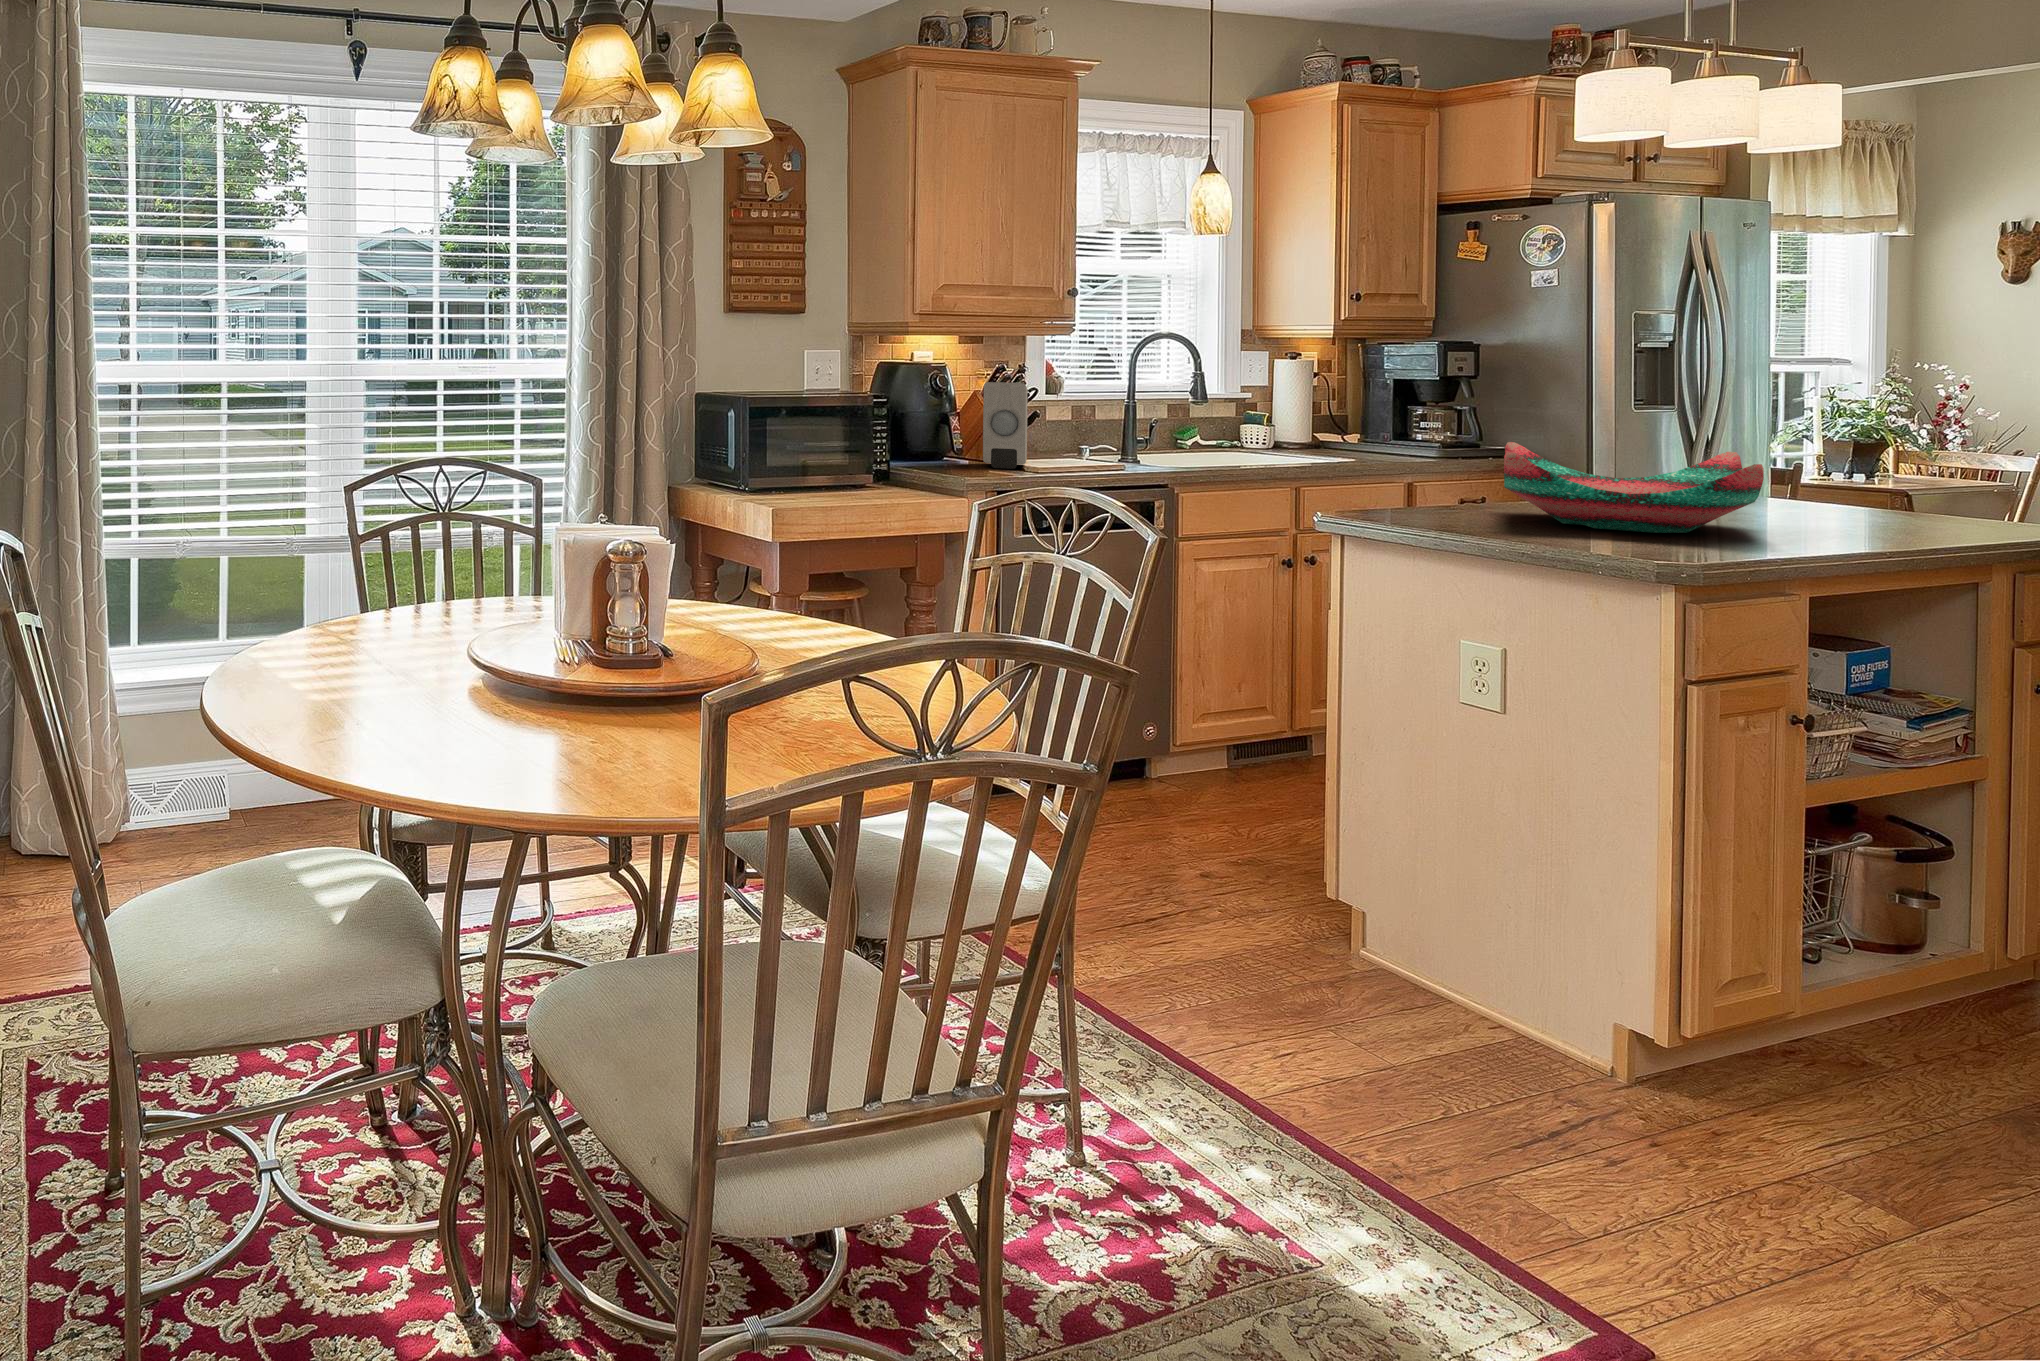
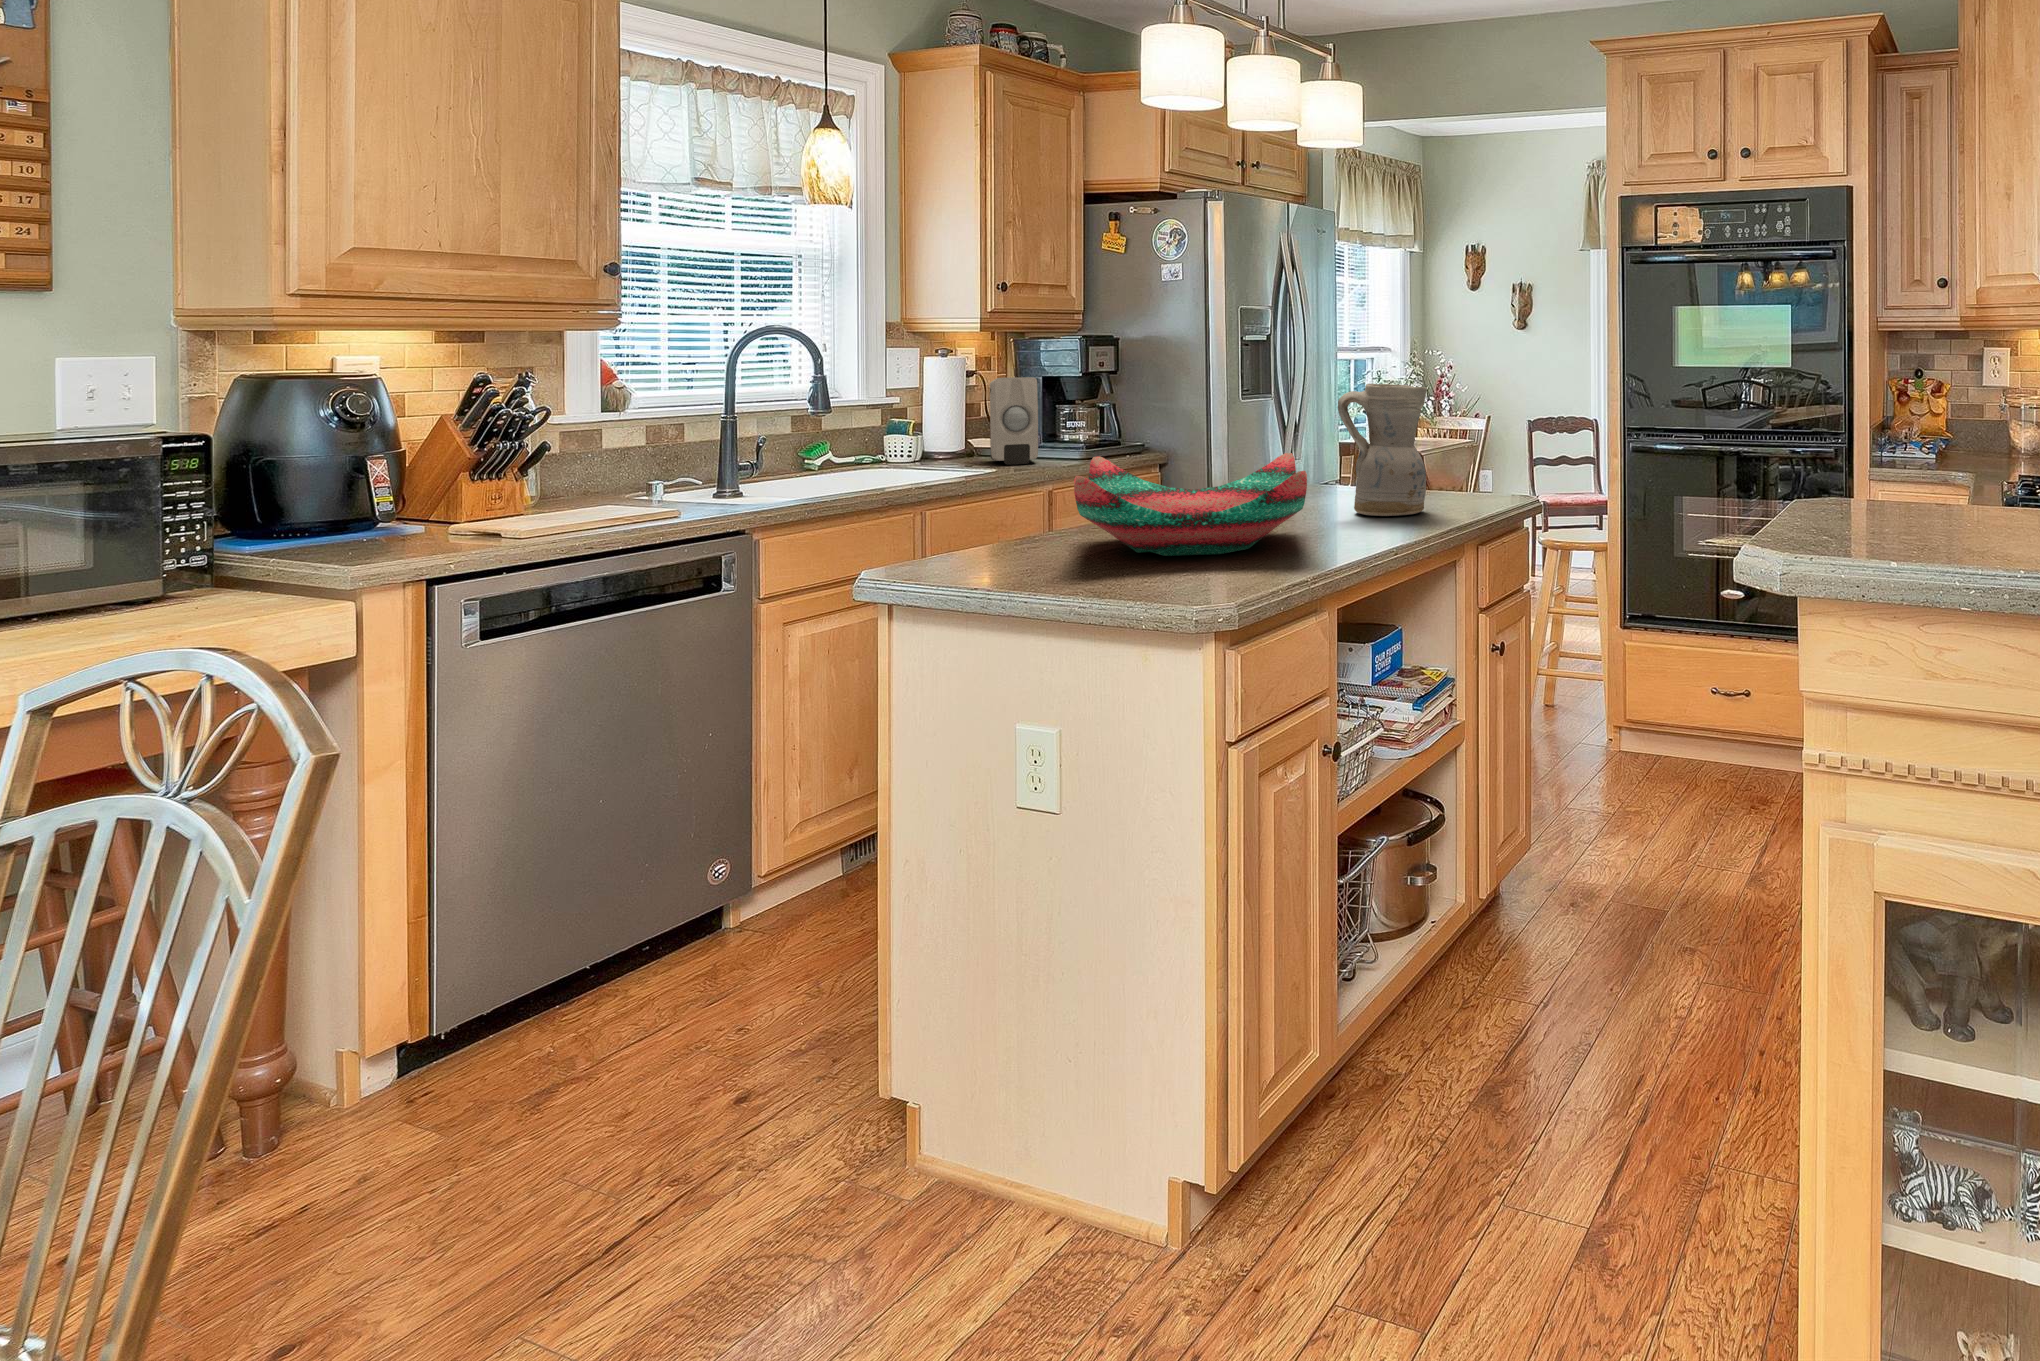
soap dispenser: present [983,382,1028,469] -> present [990,377,1038,465]
ceramic pitcher: none [1795,390,1926,526] -> present [1338,384,1427,516]

